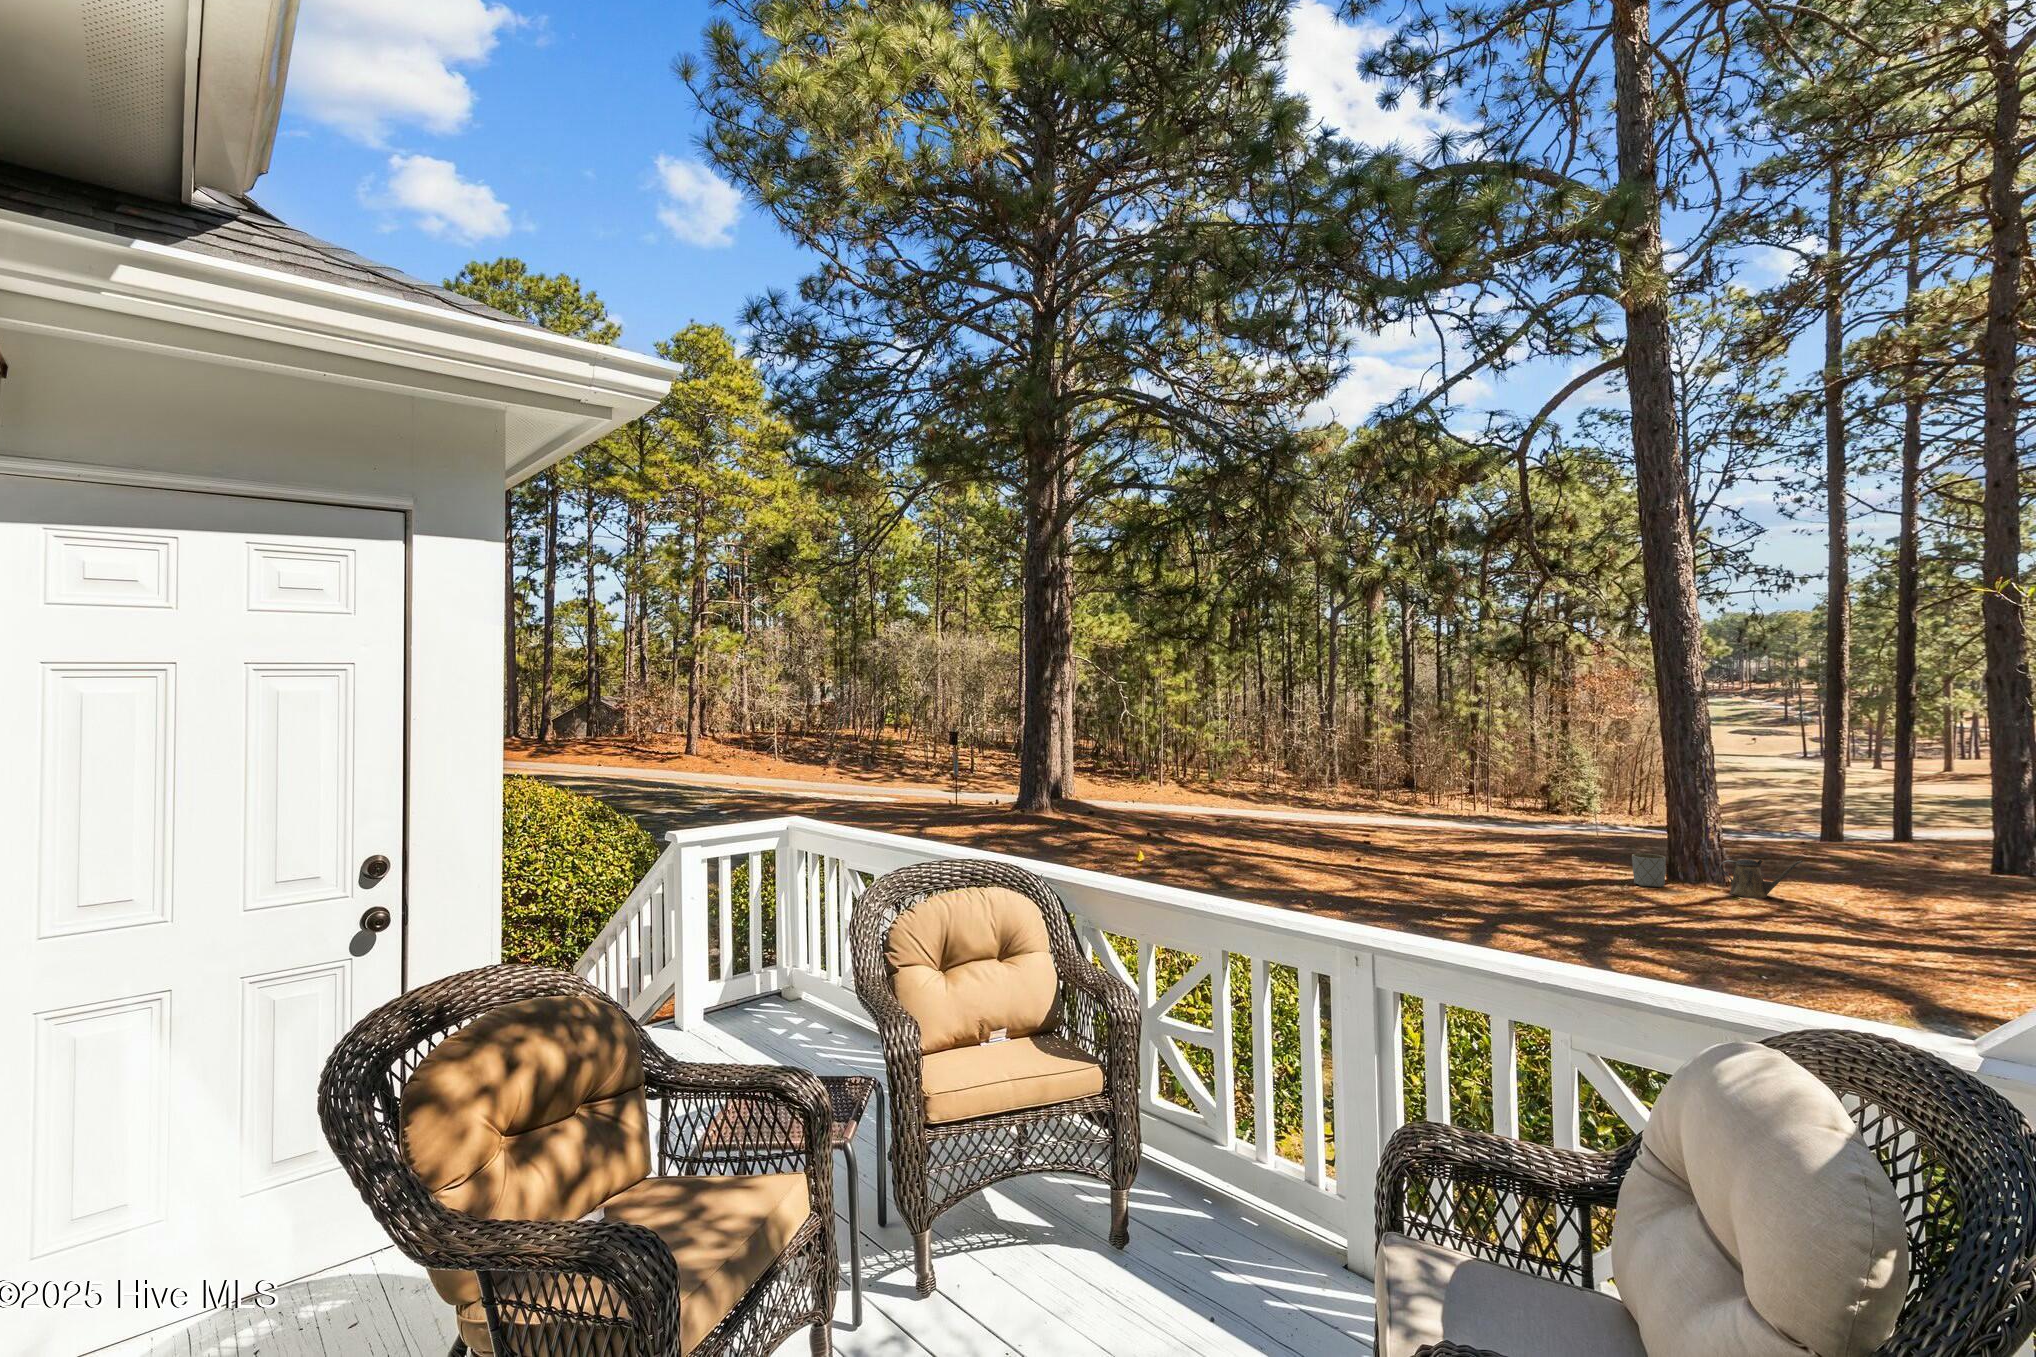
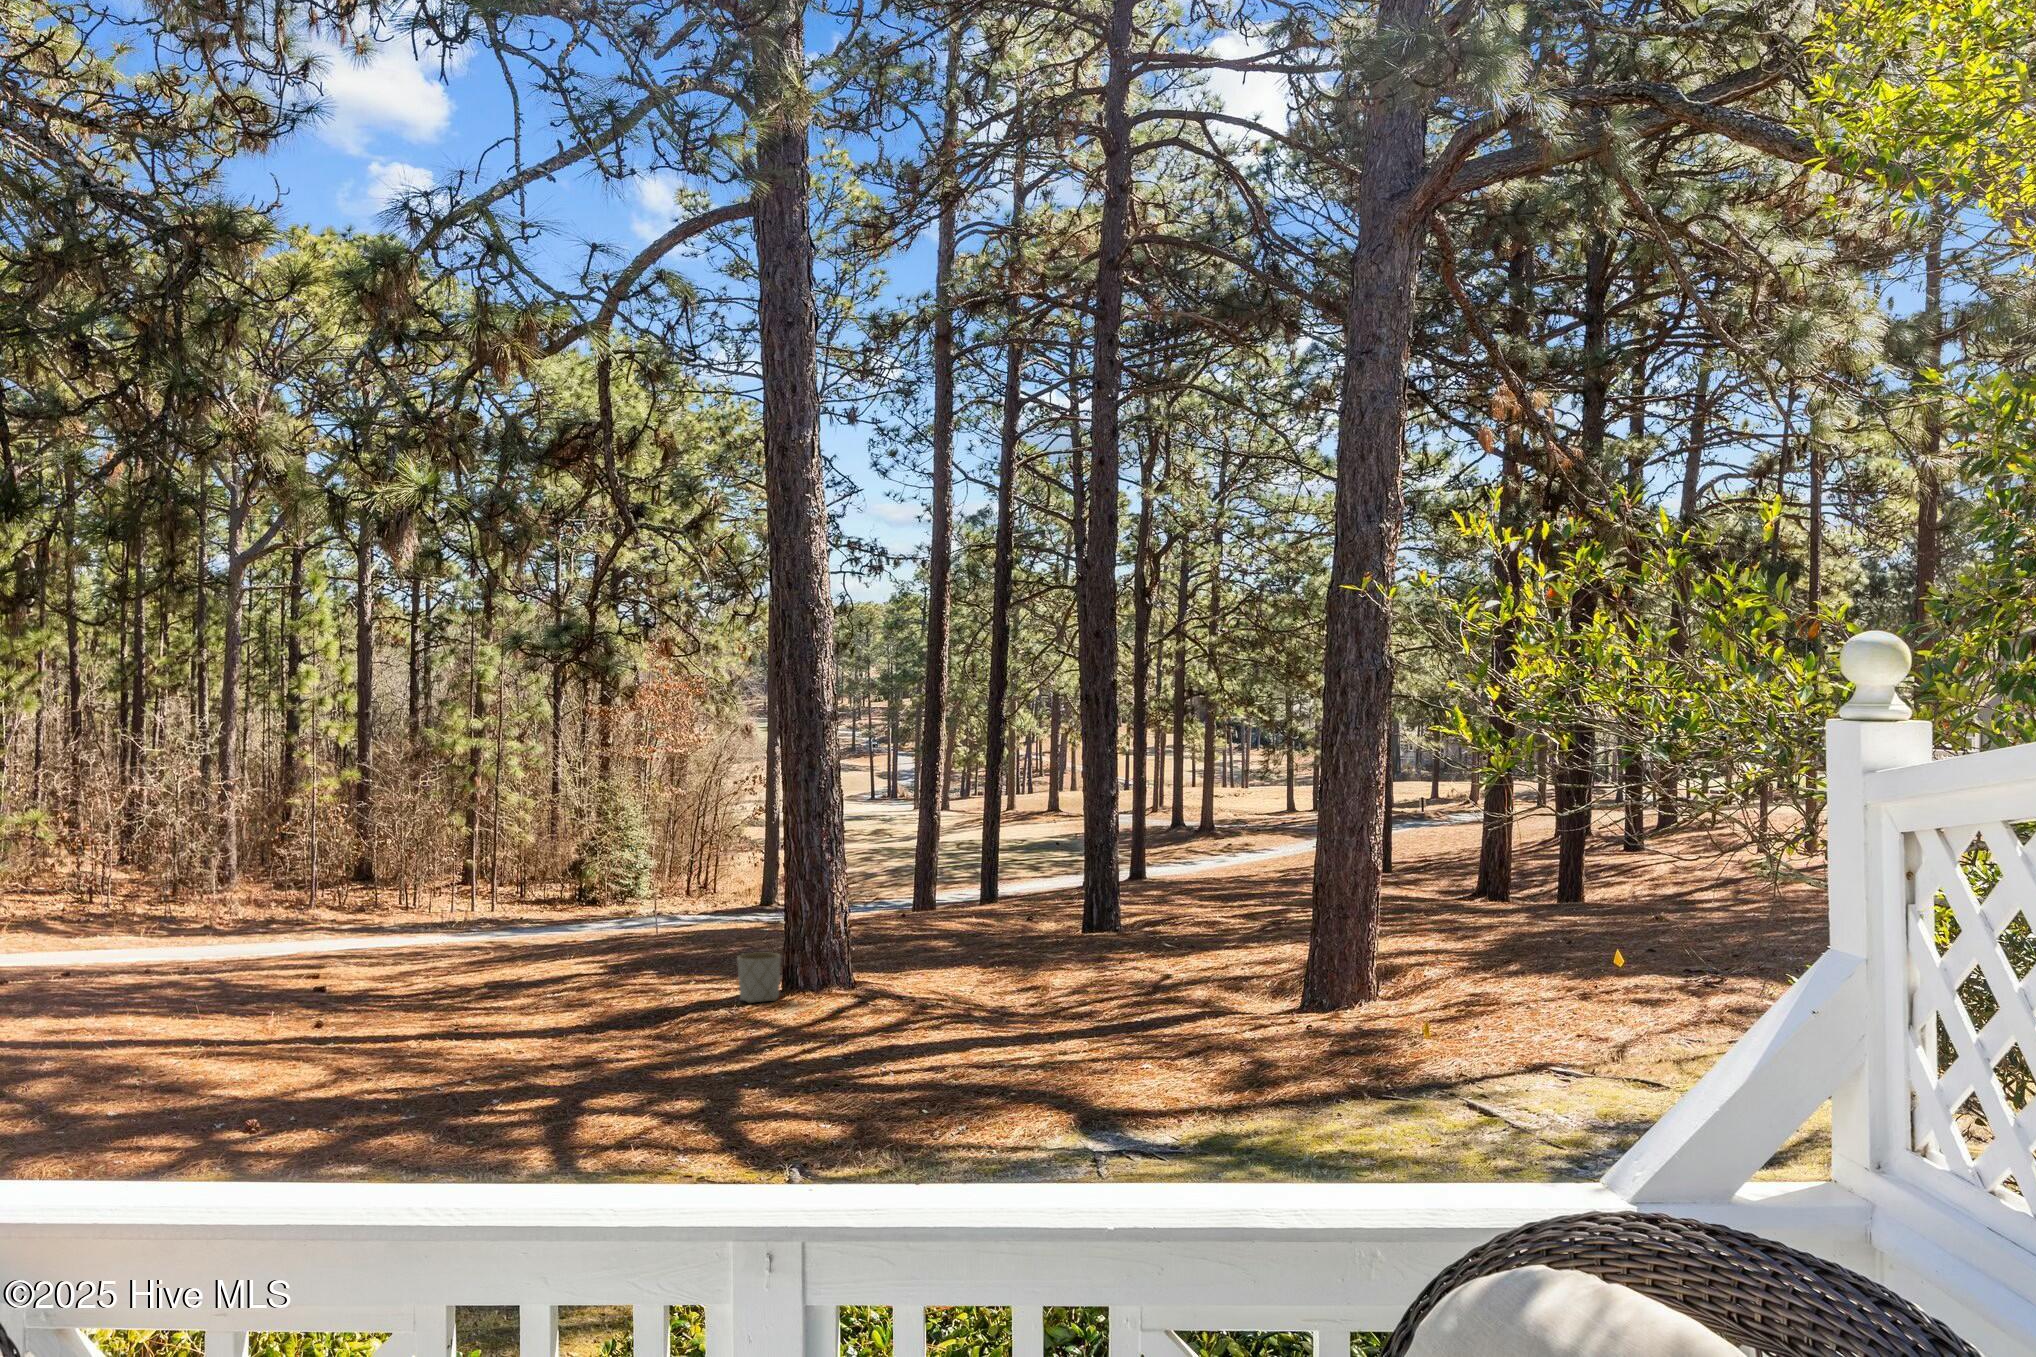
watering can: present [1720,859,1803,898] -> none [846,939,940,999]

